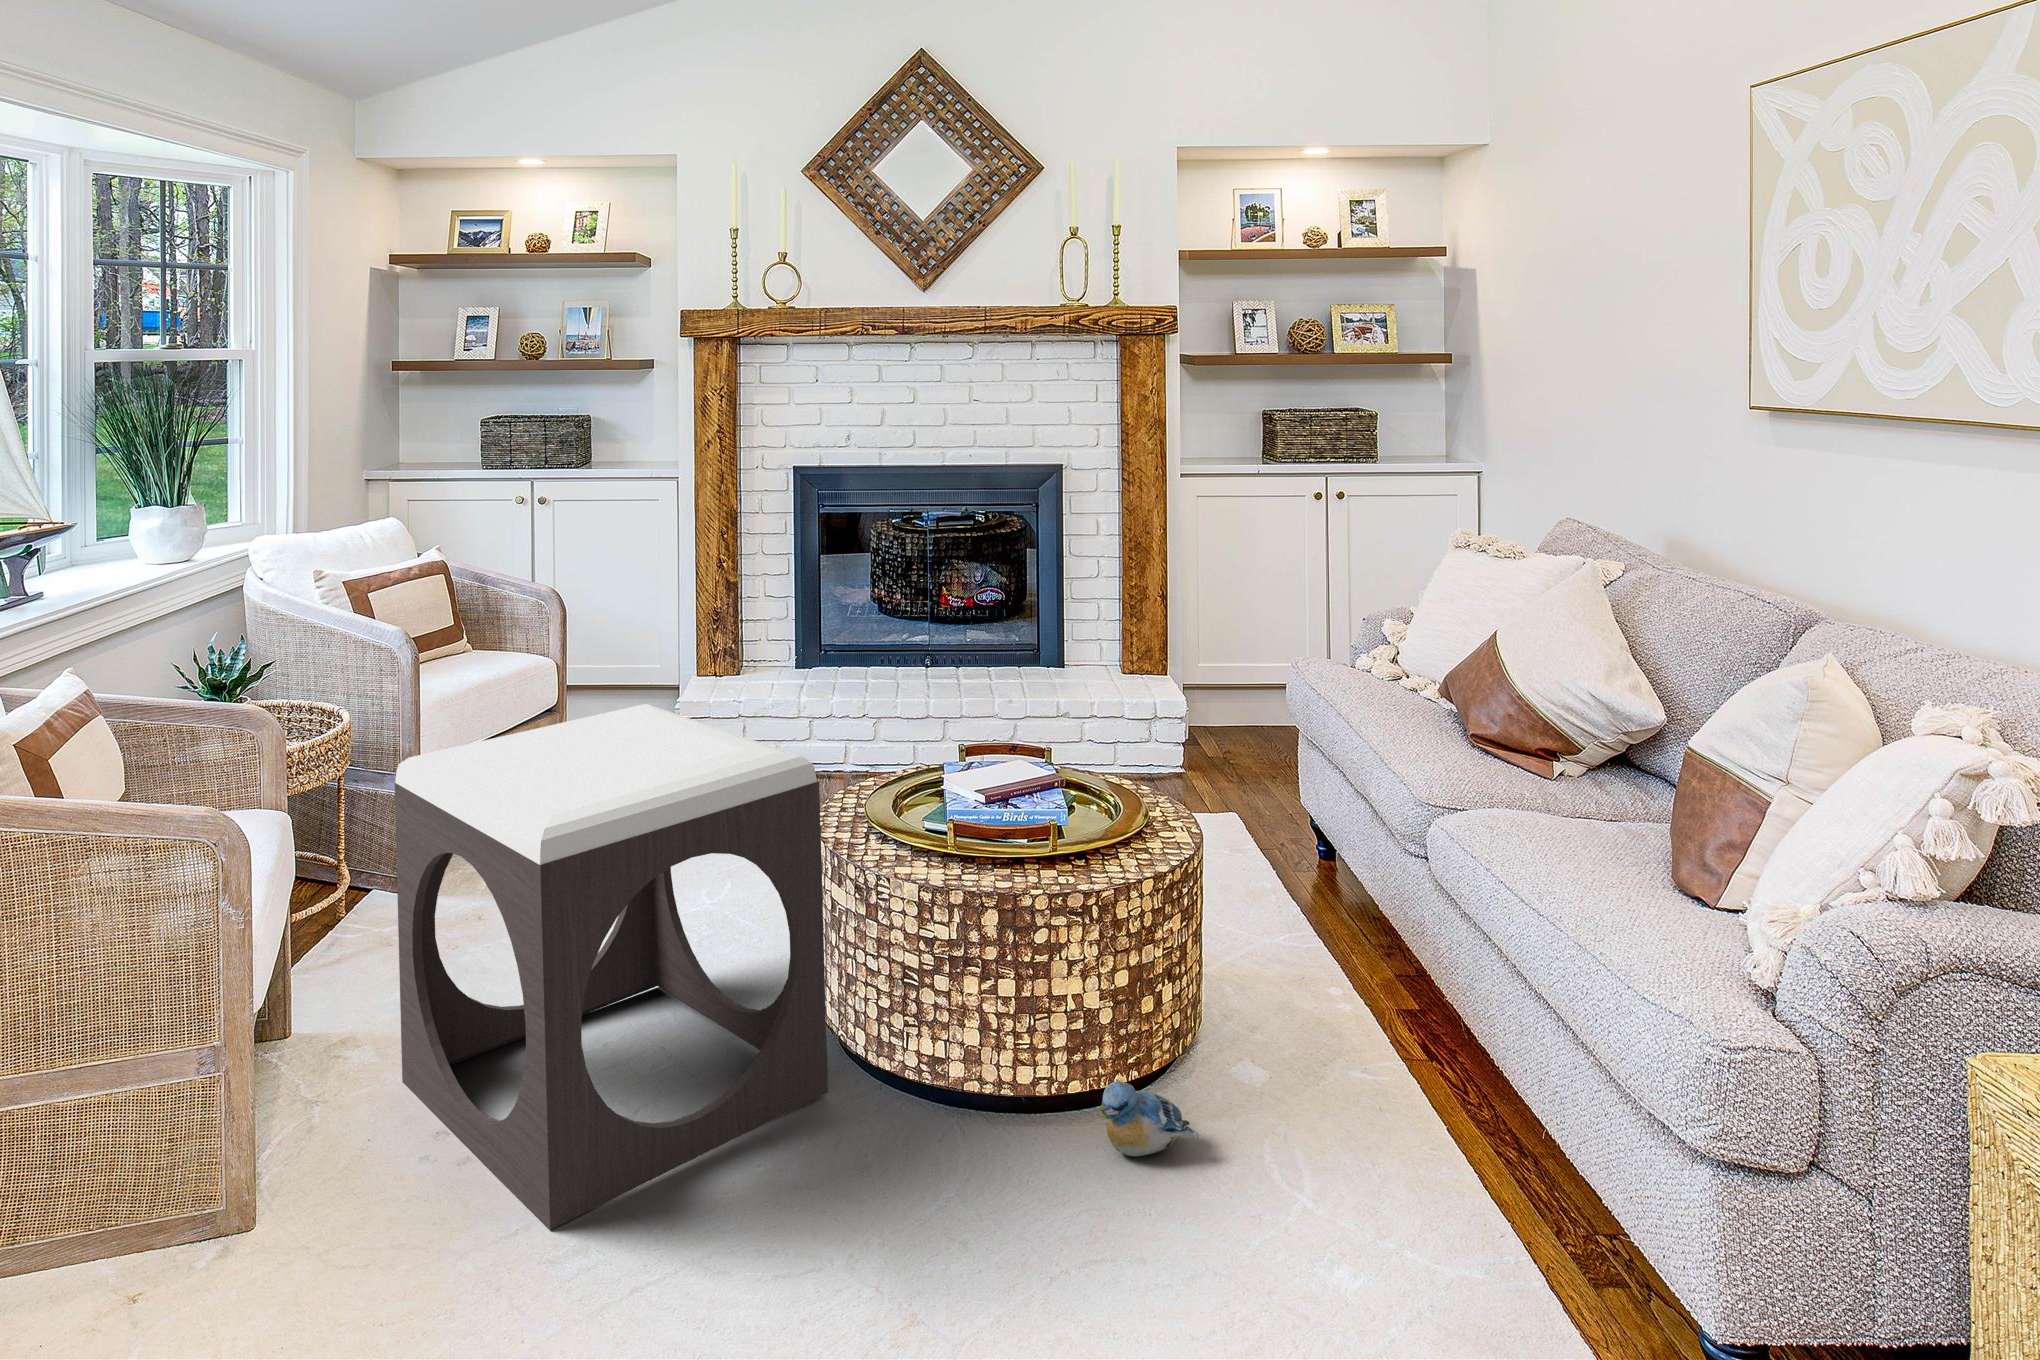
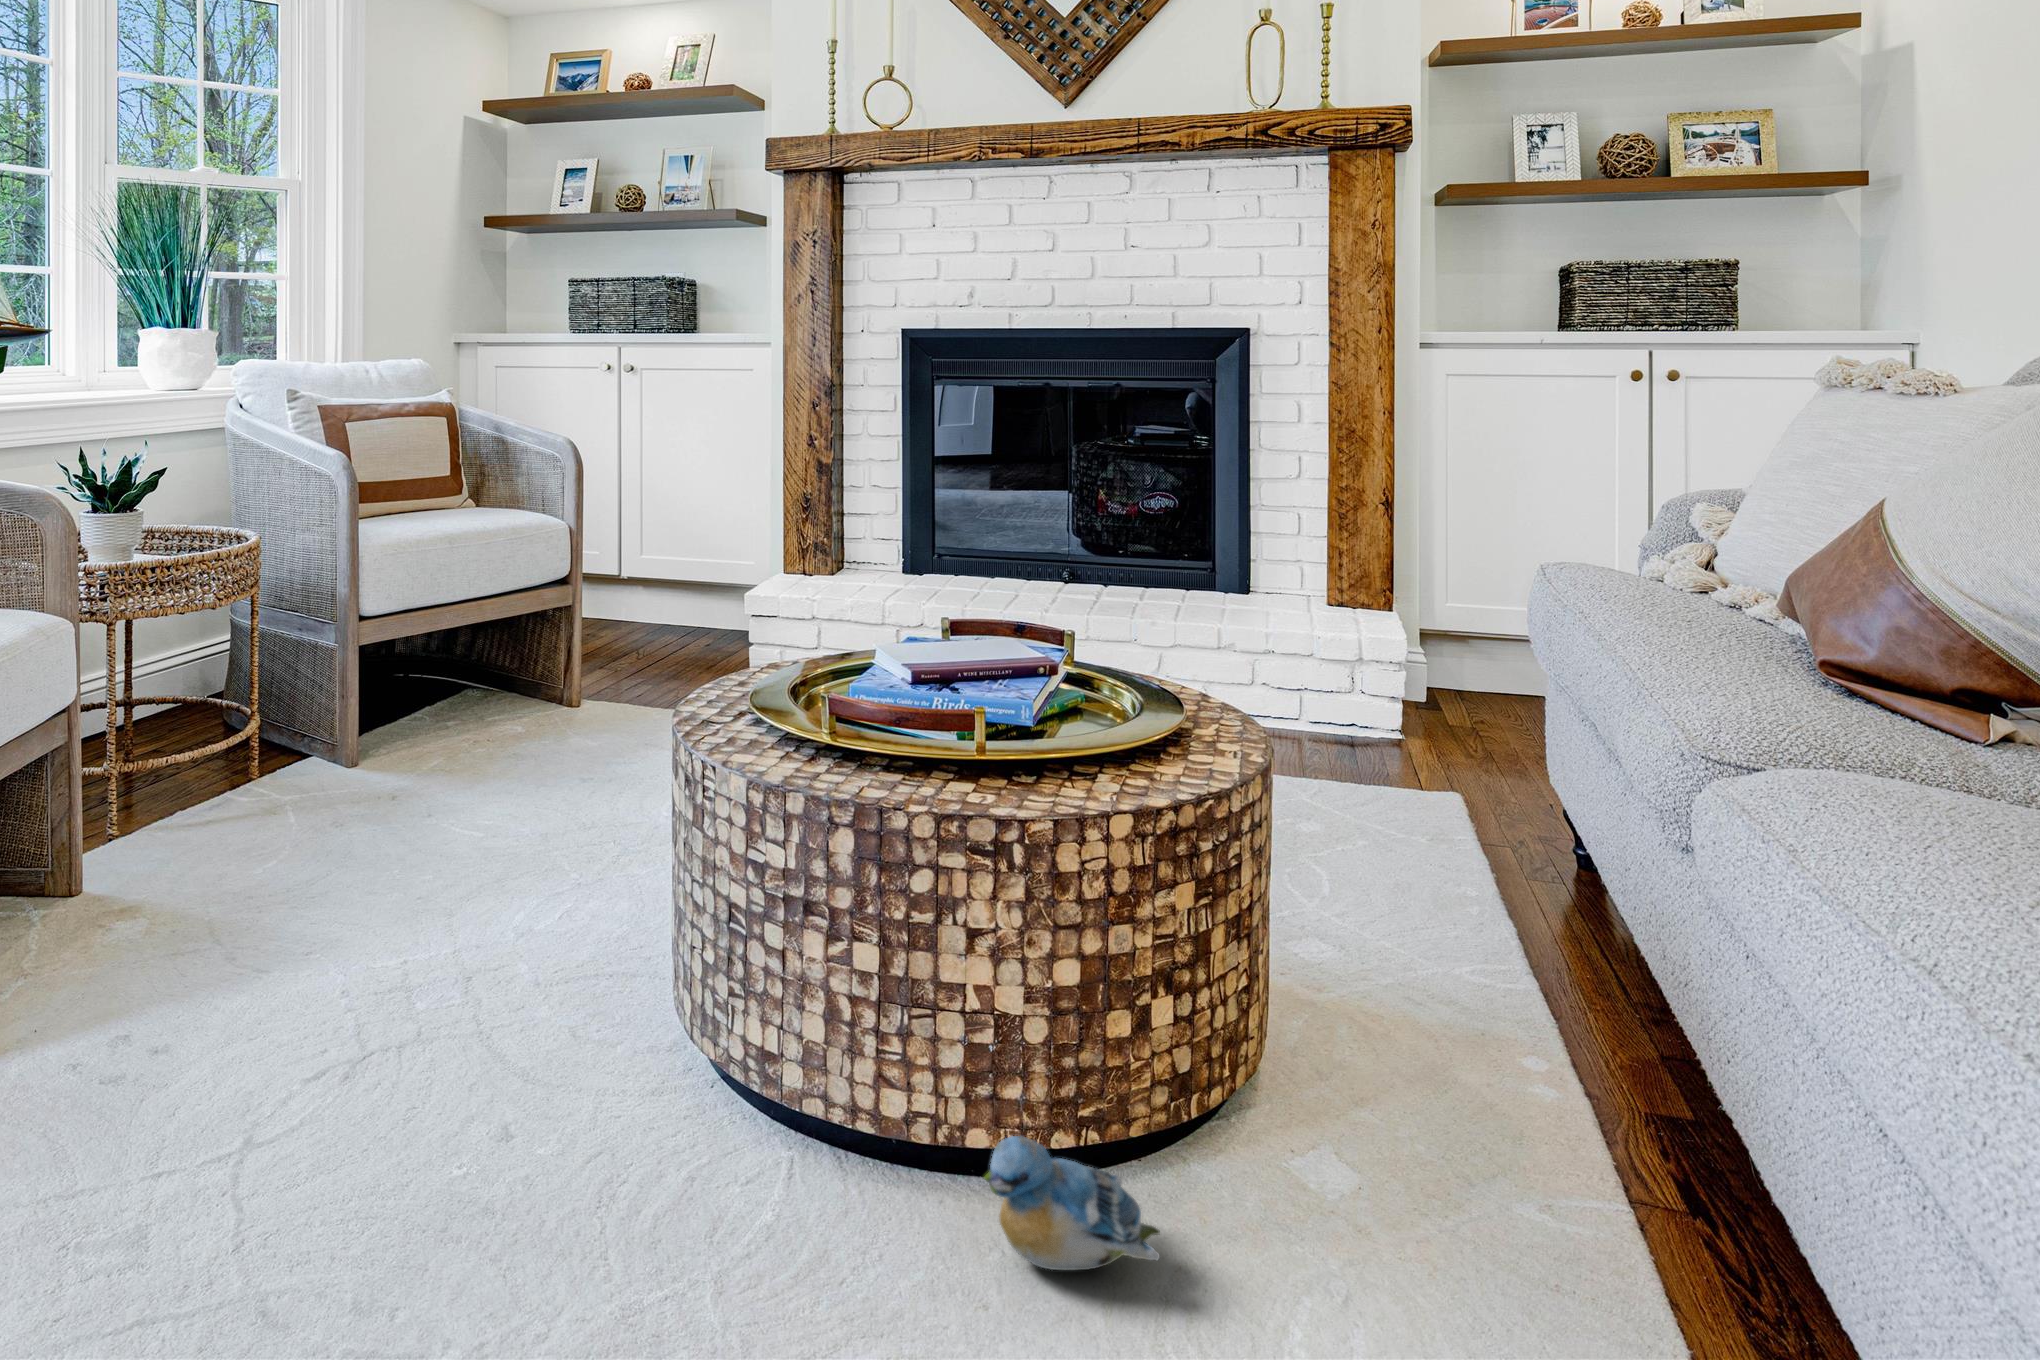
footstool: present [395,704,828,1230] -> none [131,531,634,1188]

